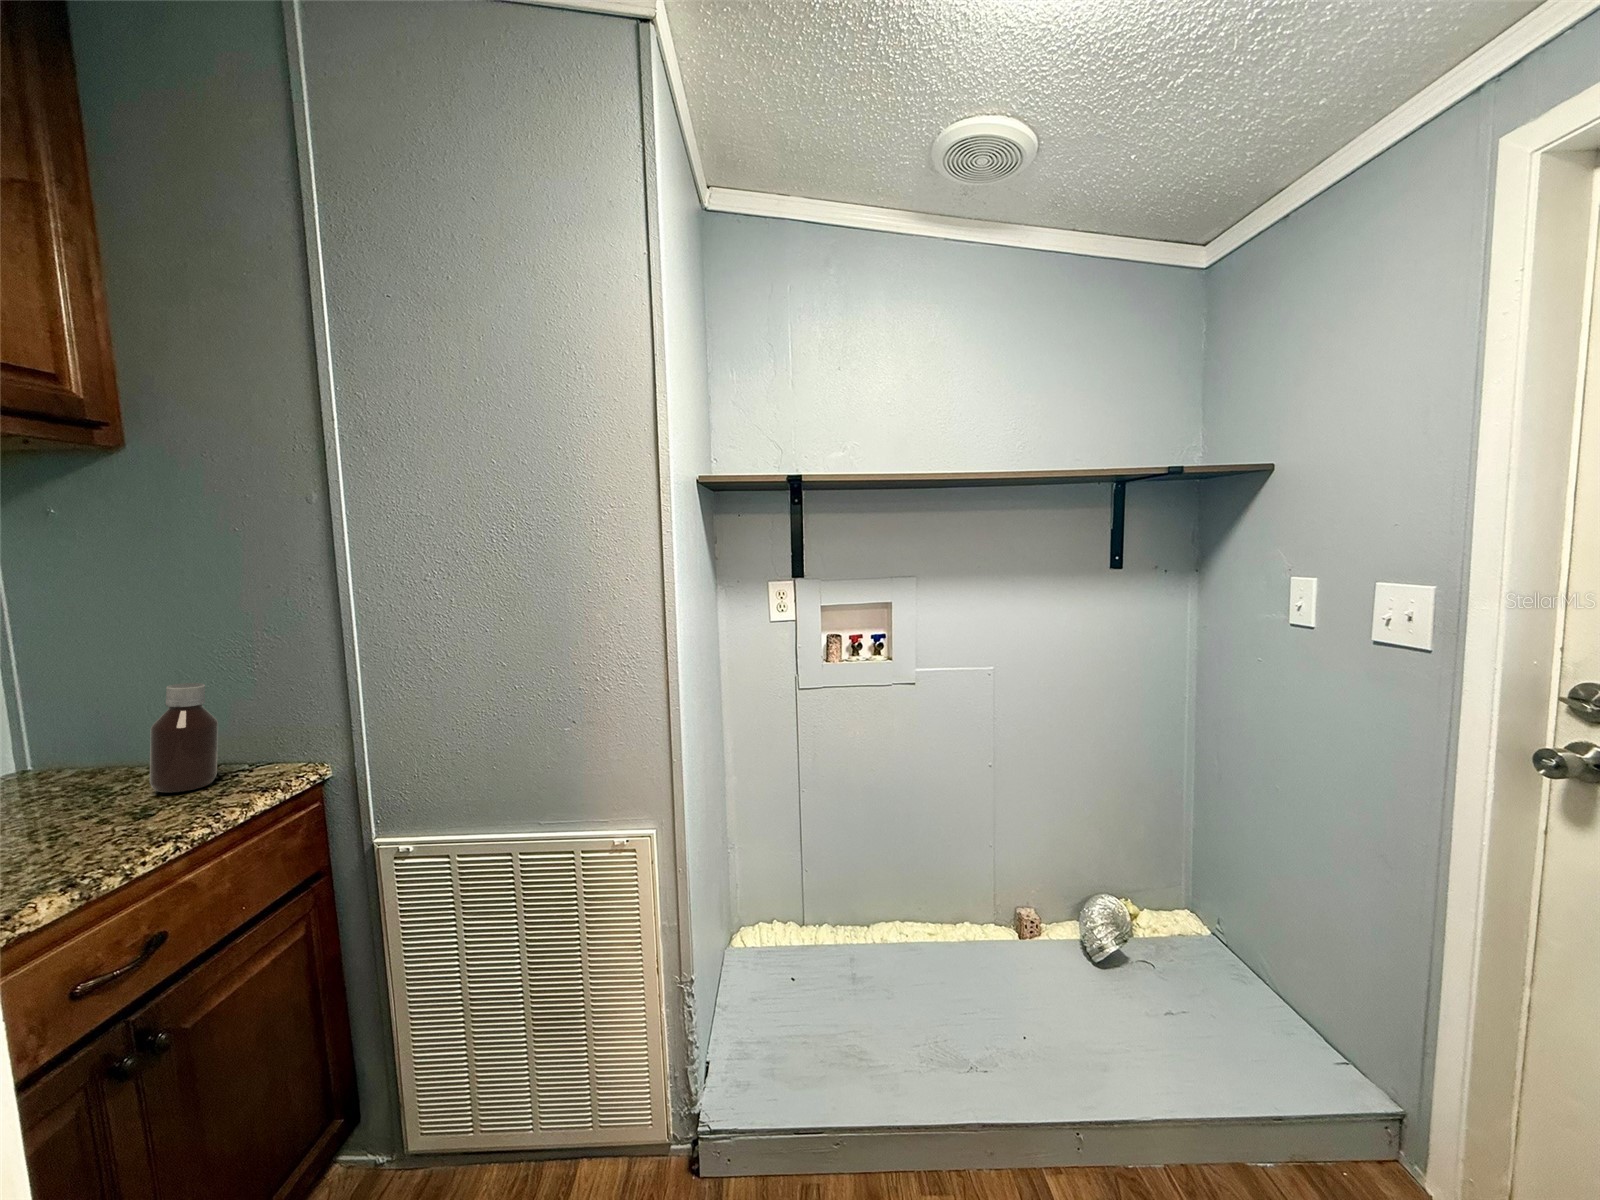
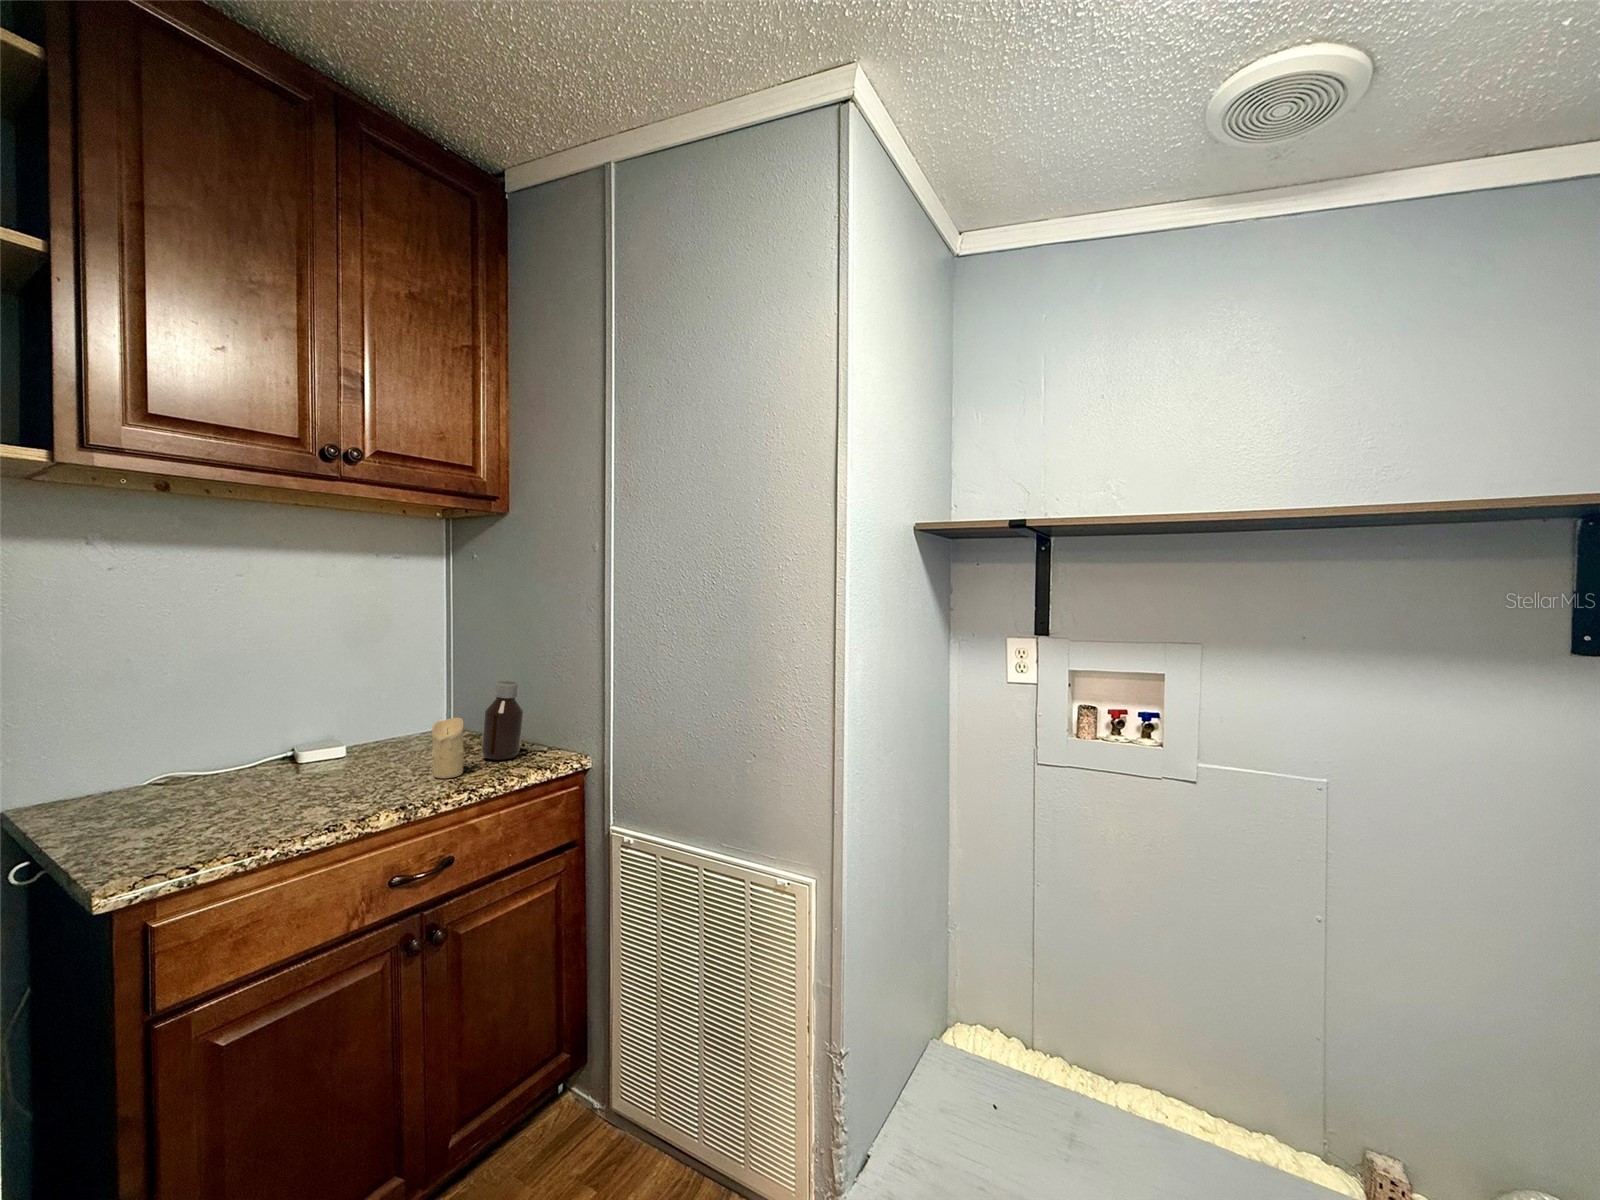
candle: none [75,743,140,834] -> present [431,718,464,778]

